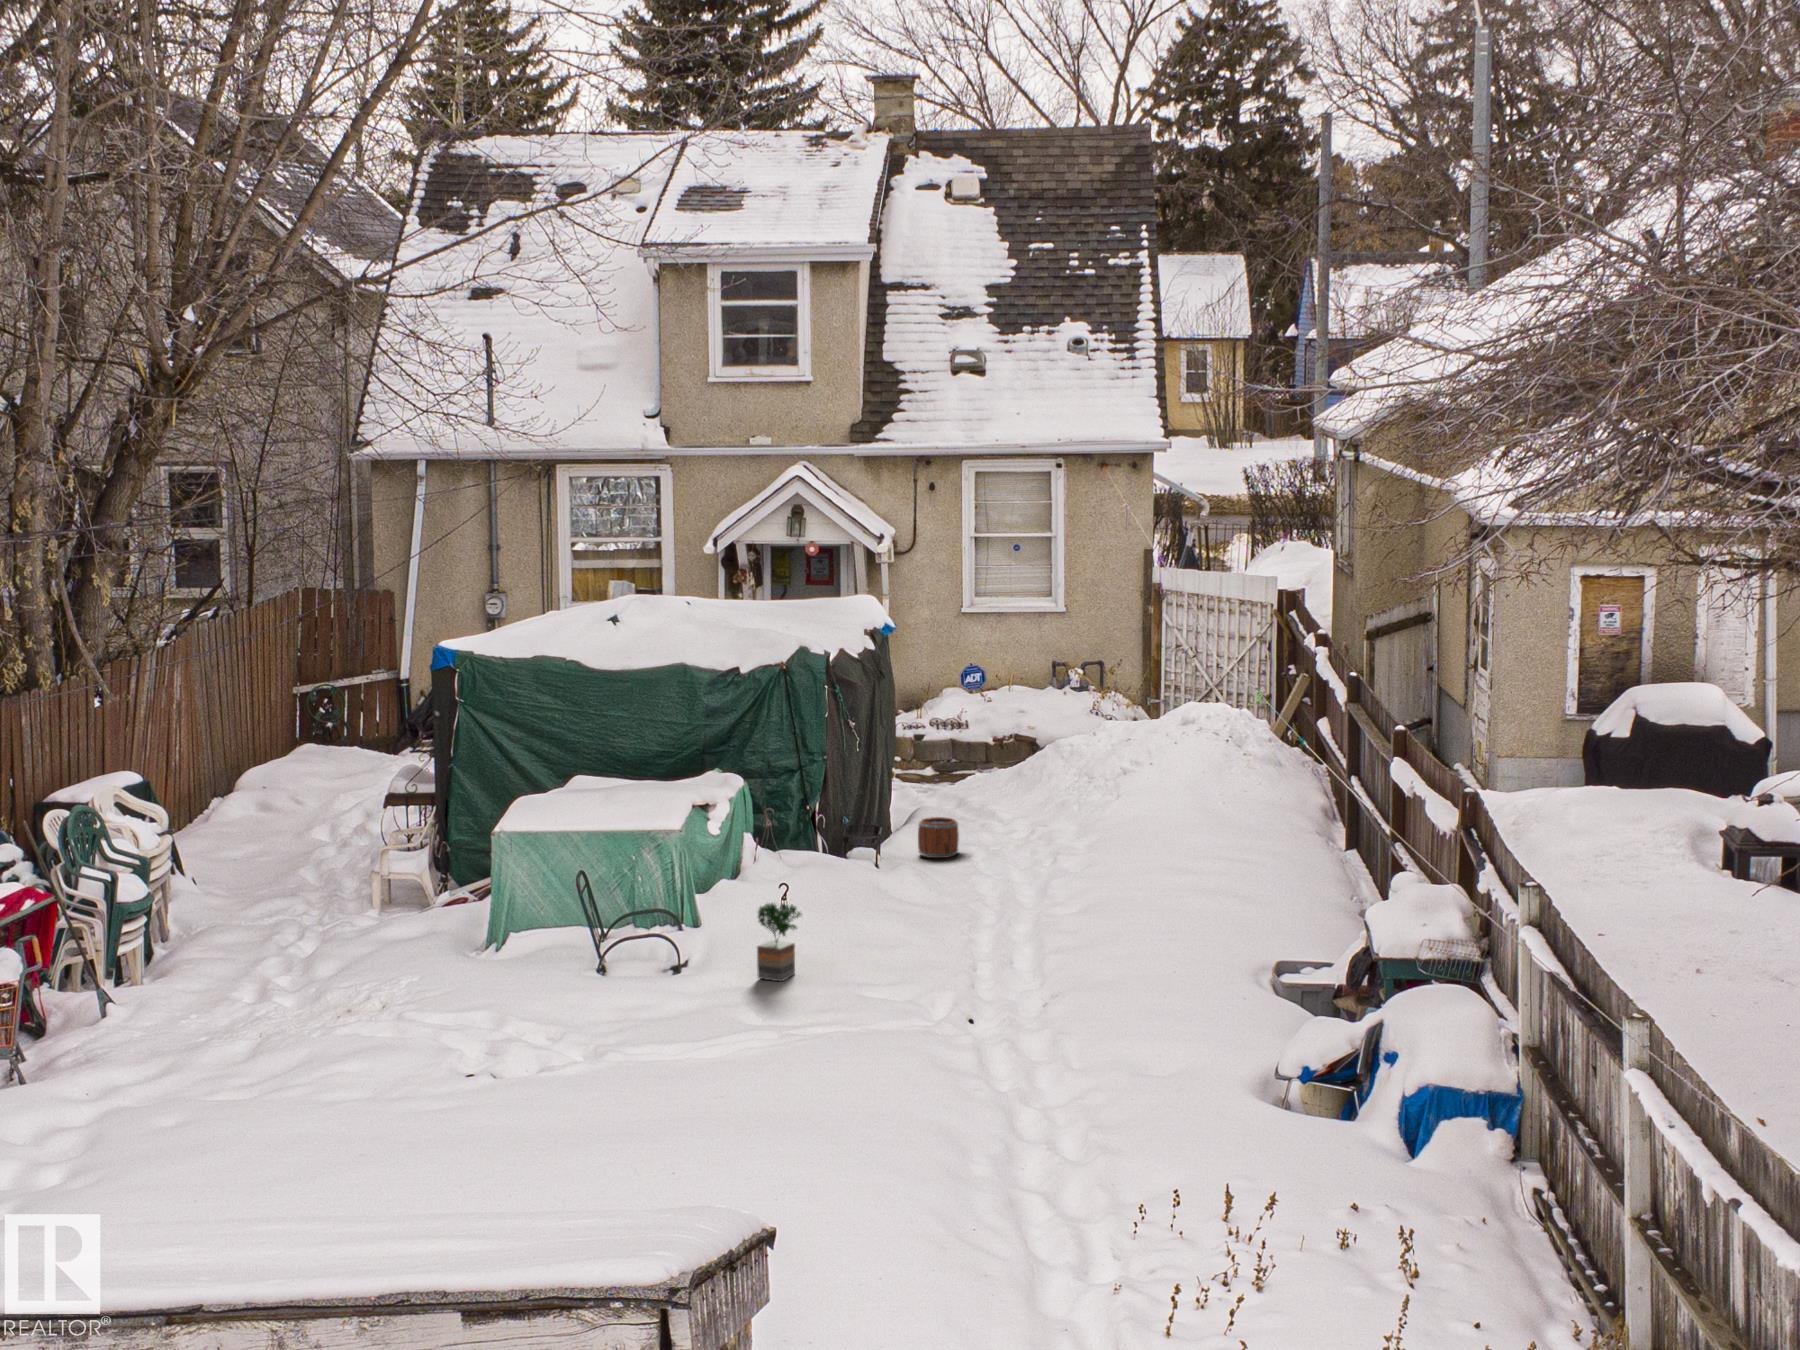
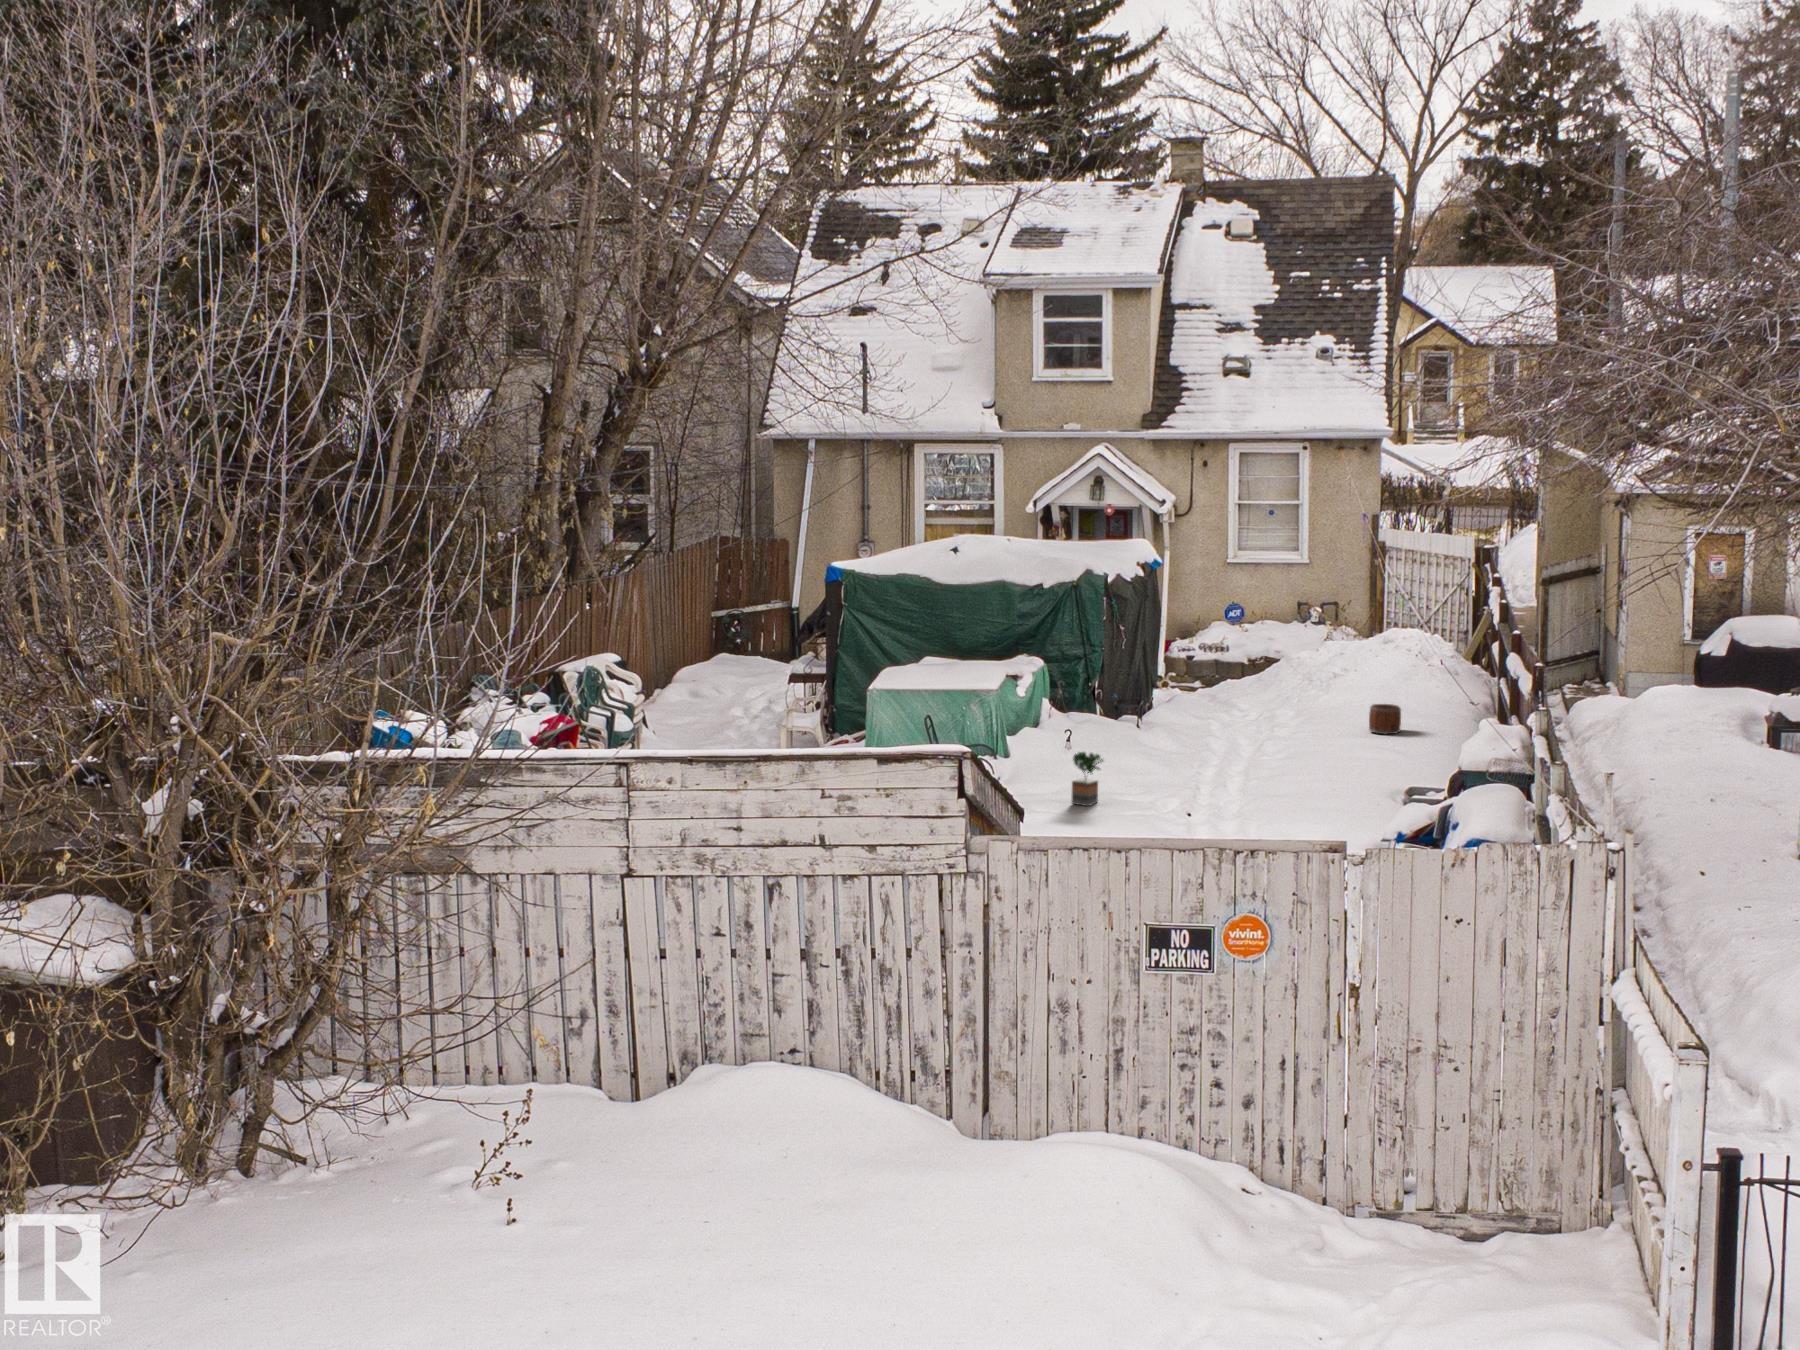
bucket: present [918,817,959,858] -> present [1369,704,1401,734]

